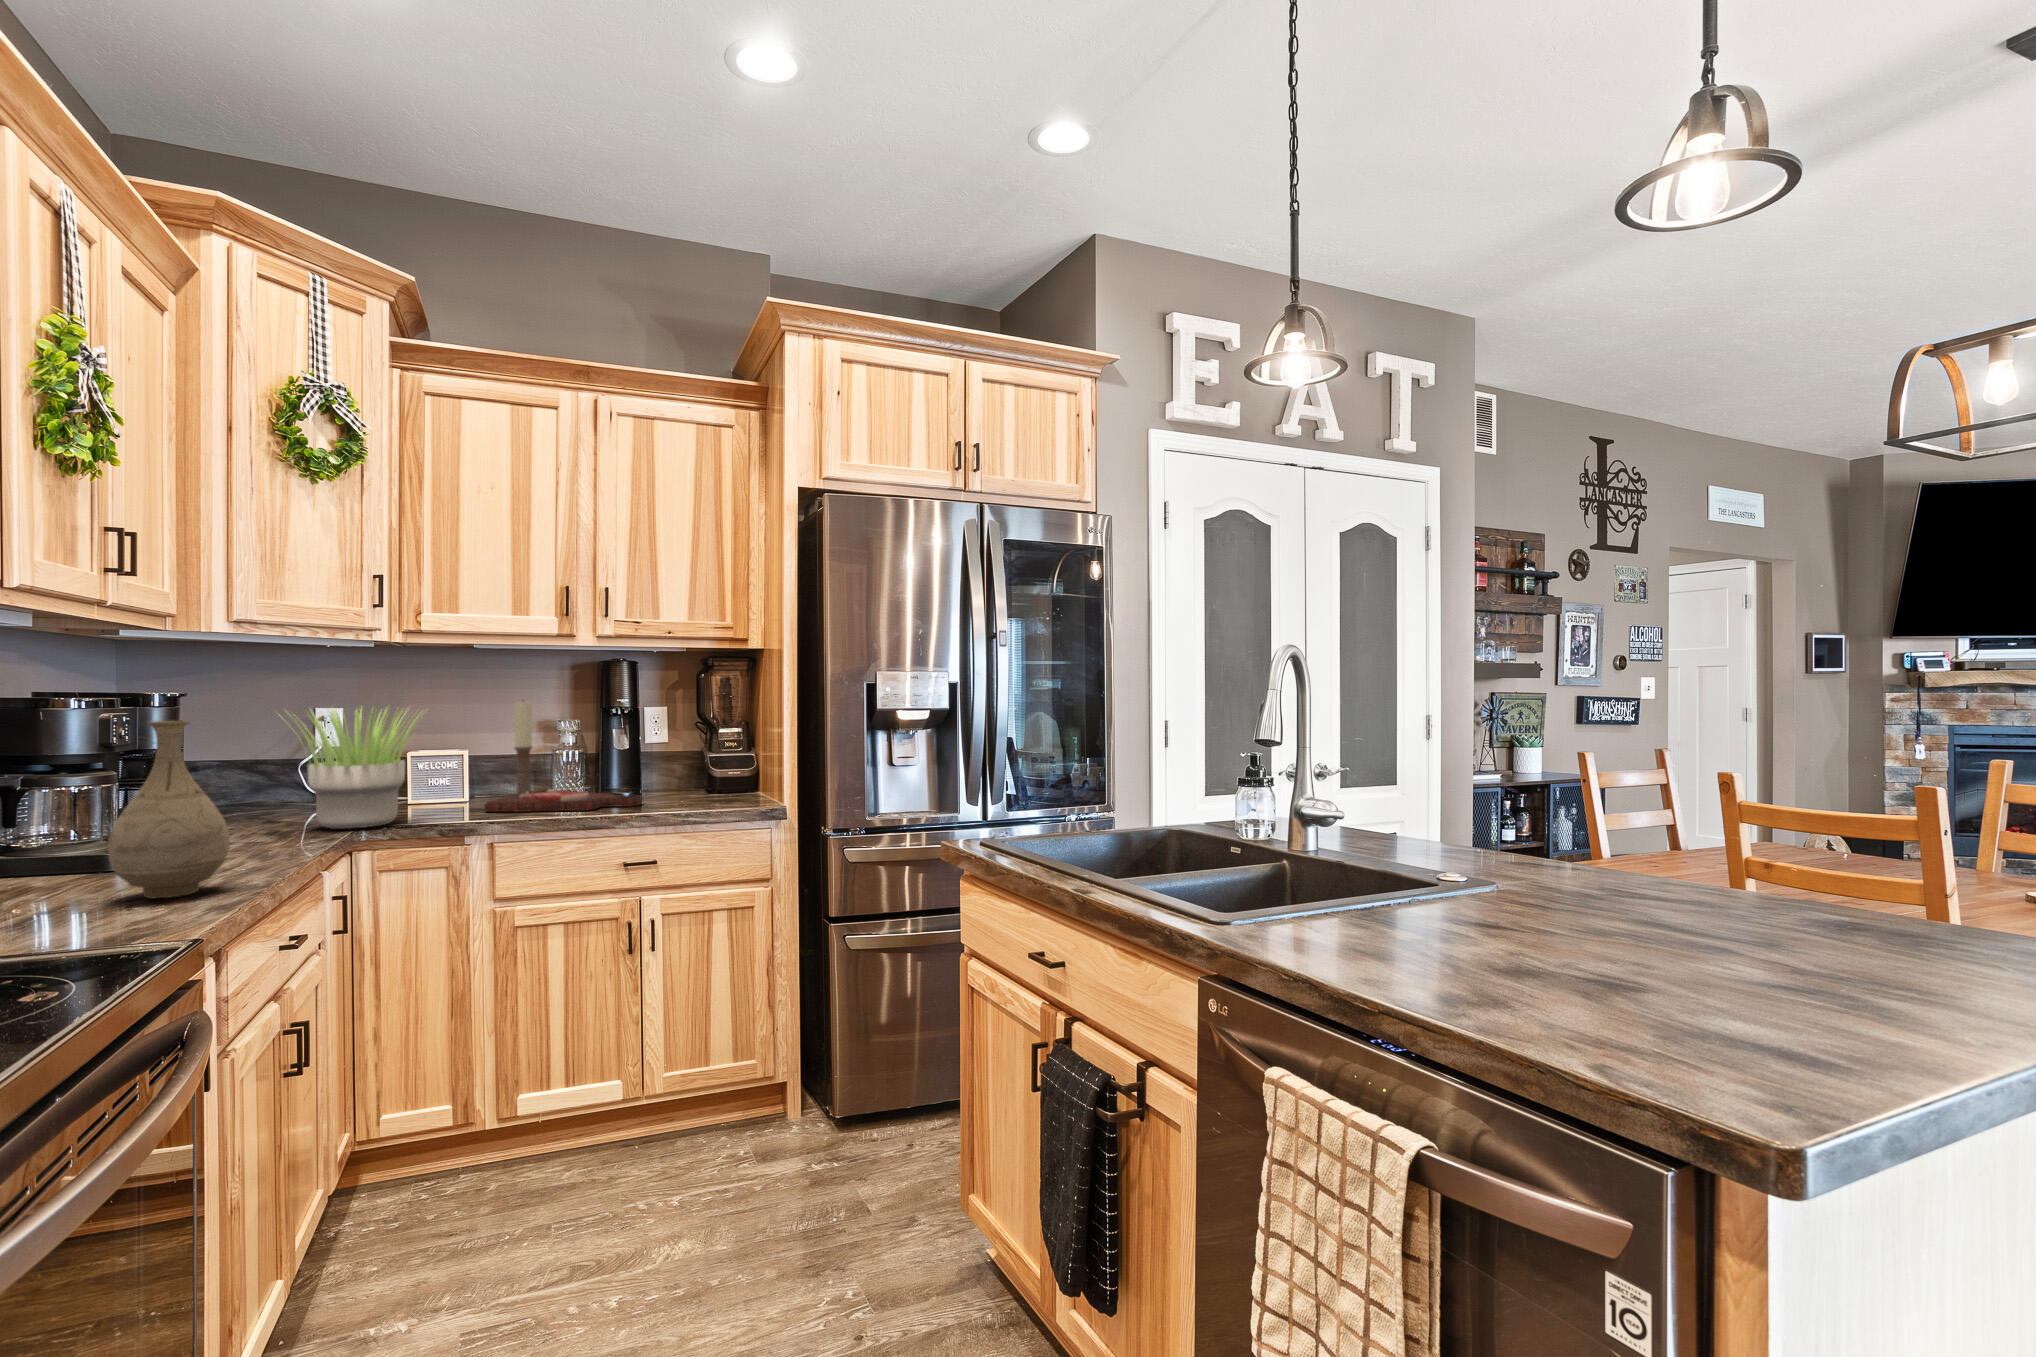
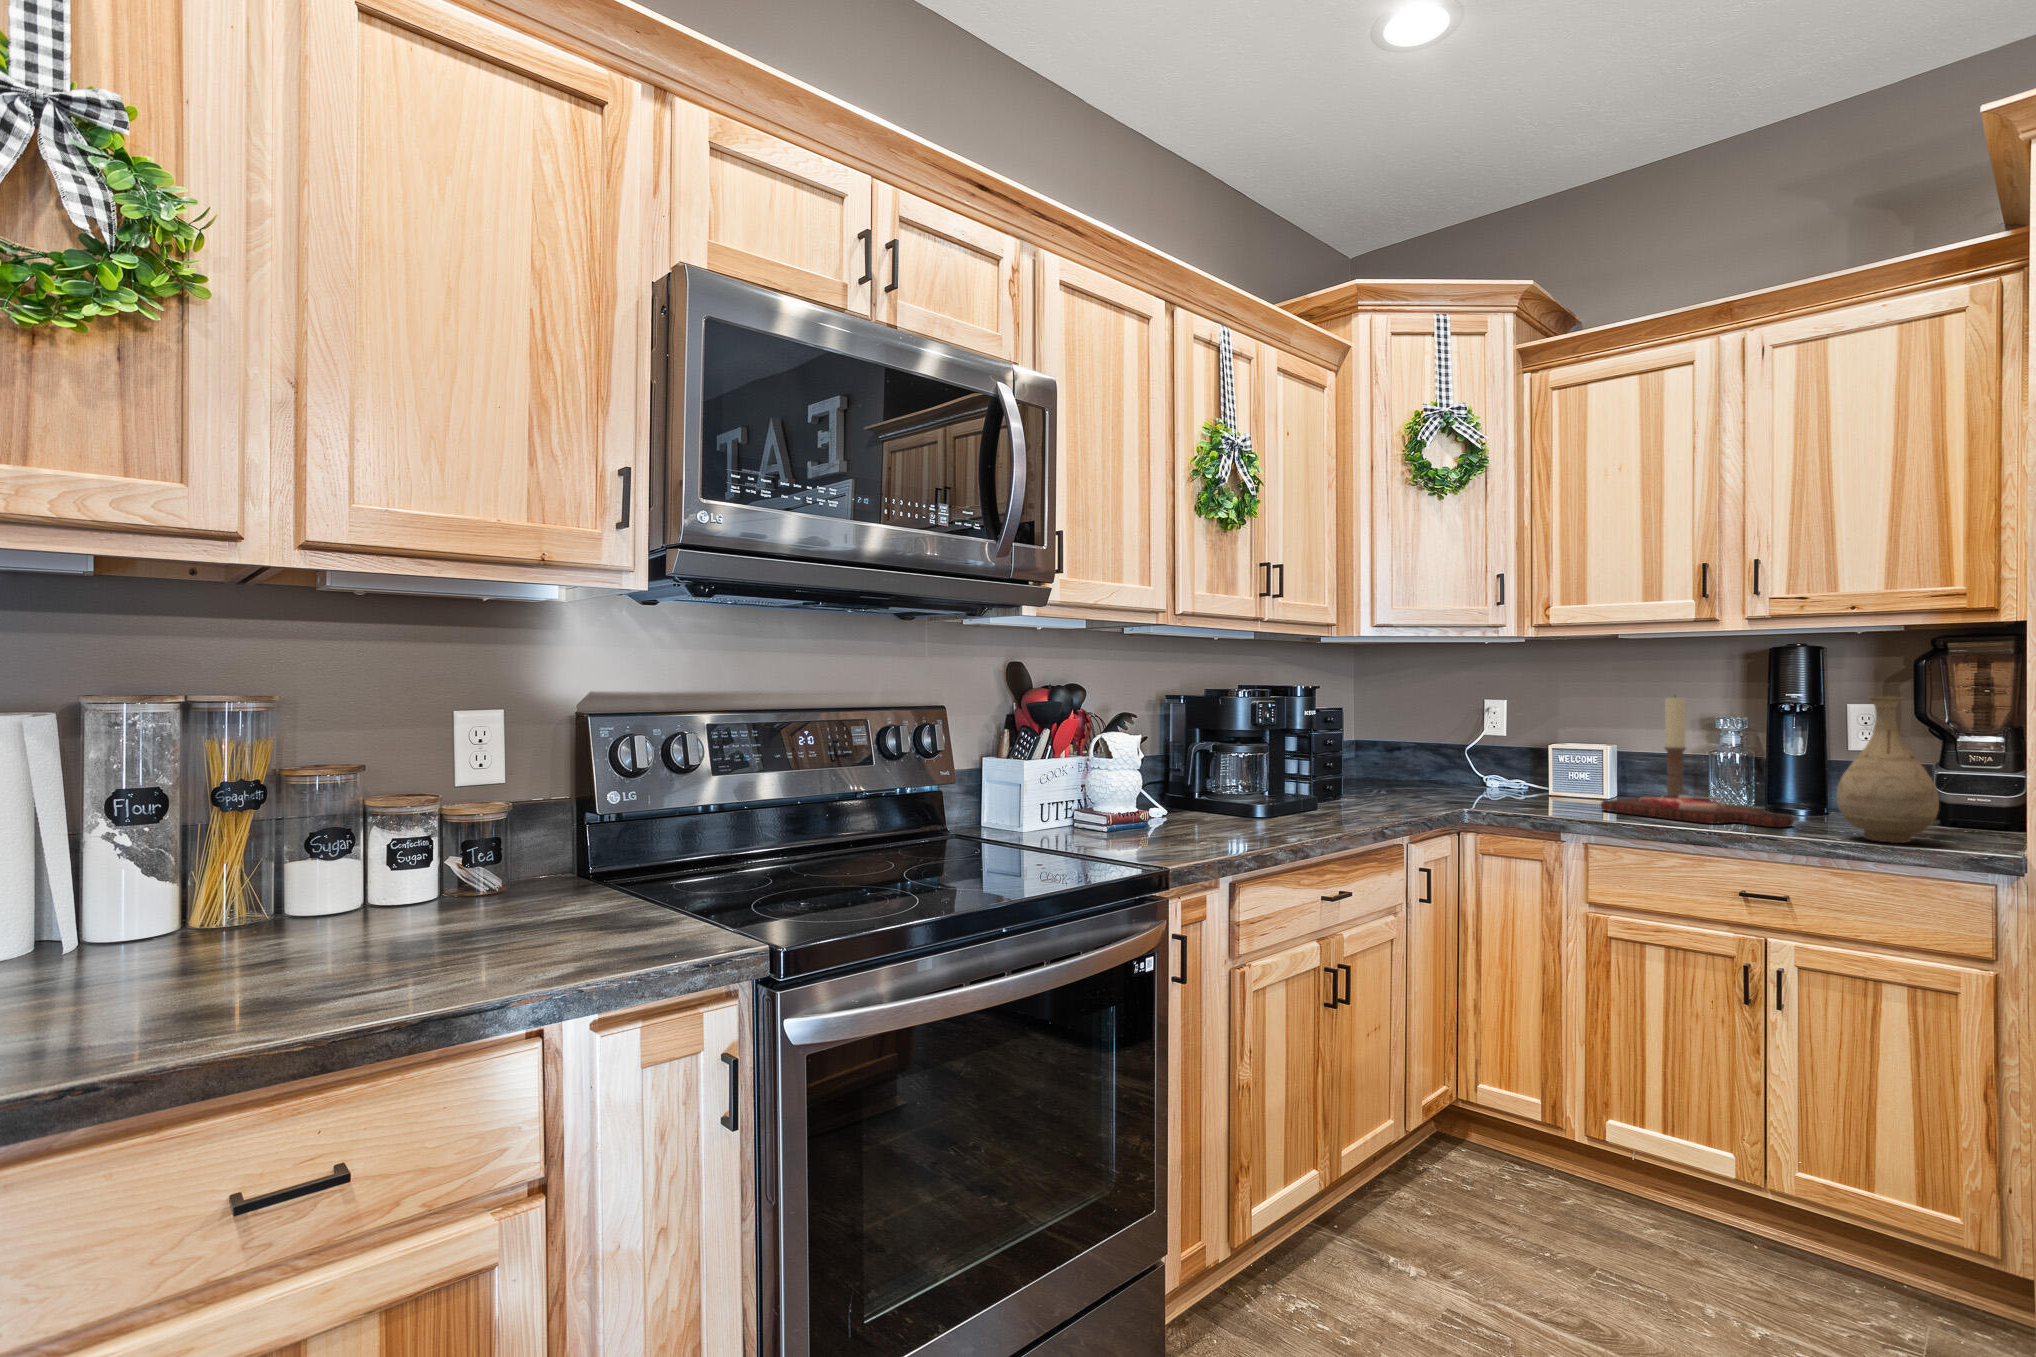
potted plant: present [279,708,425,829] -> none [1399,694,1541,808]
vase: present [108,721,230,898] -> present [1837,697,1939,843]

